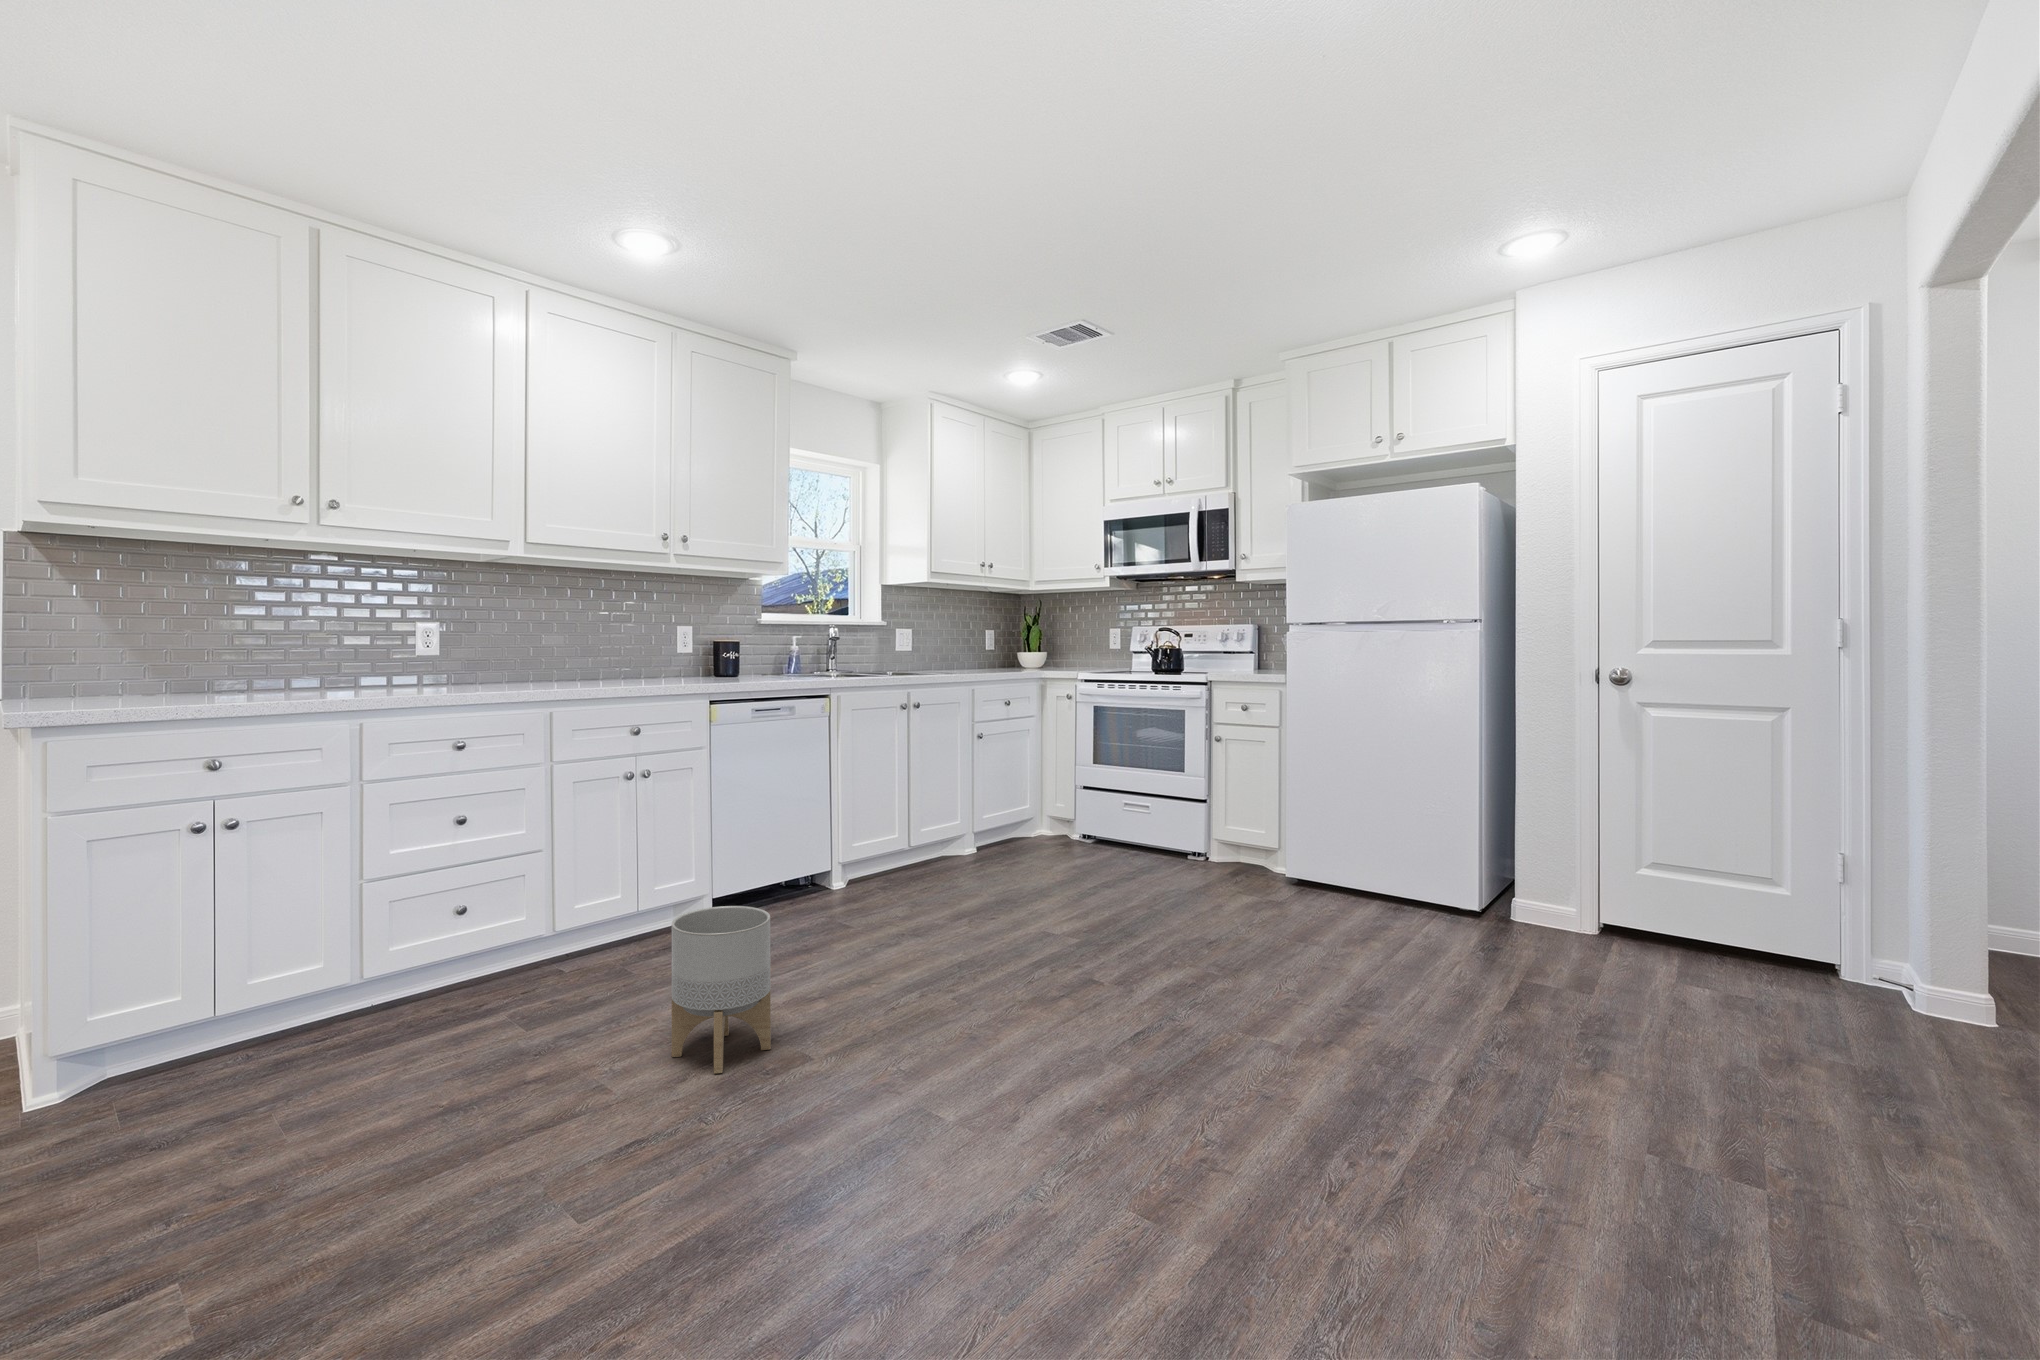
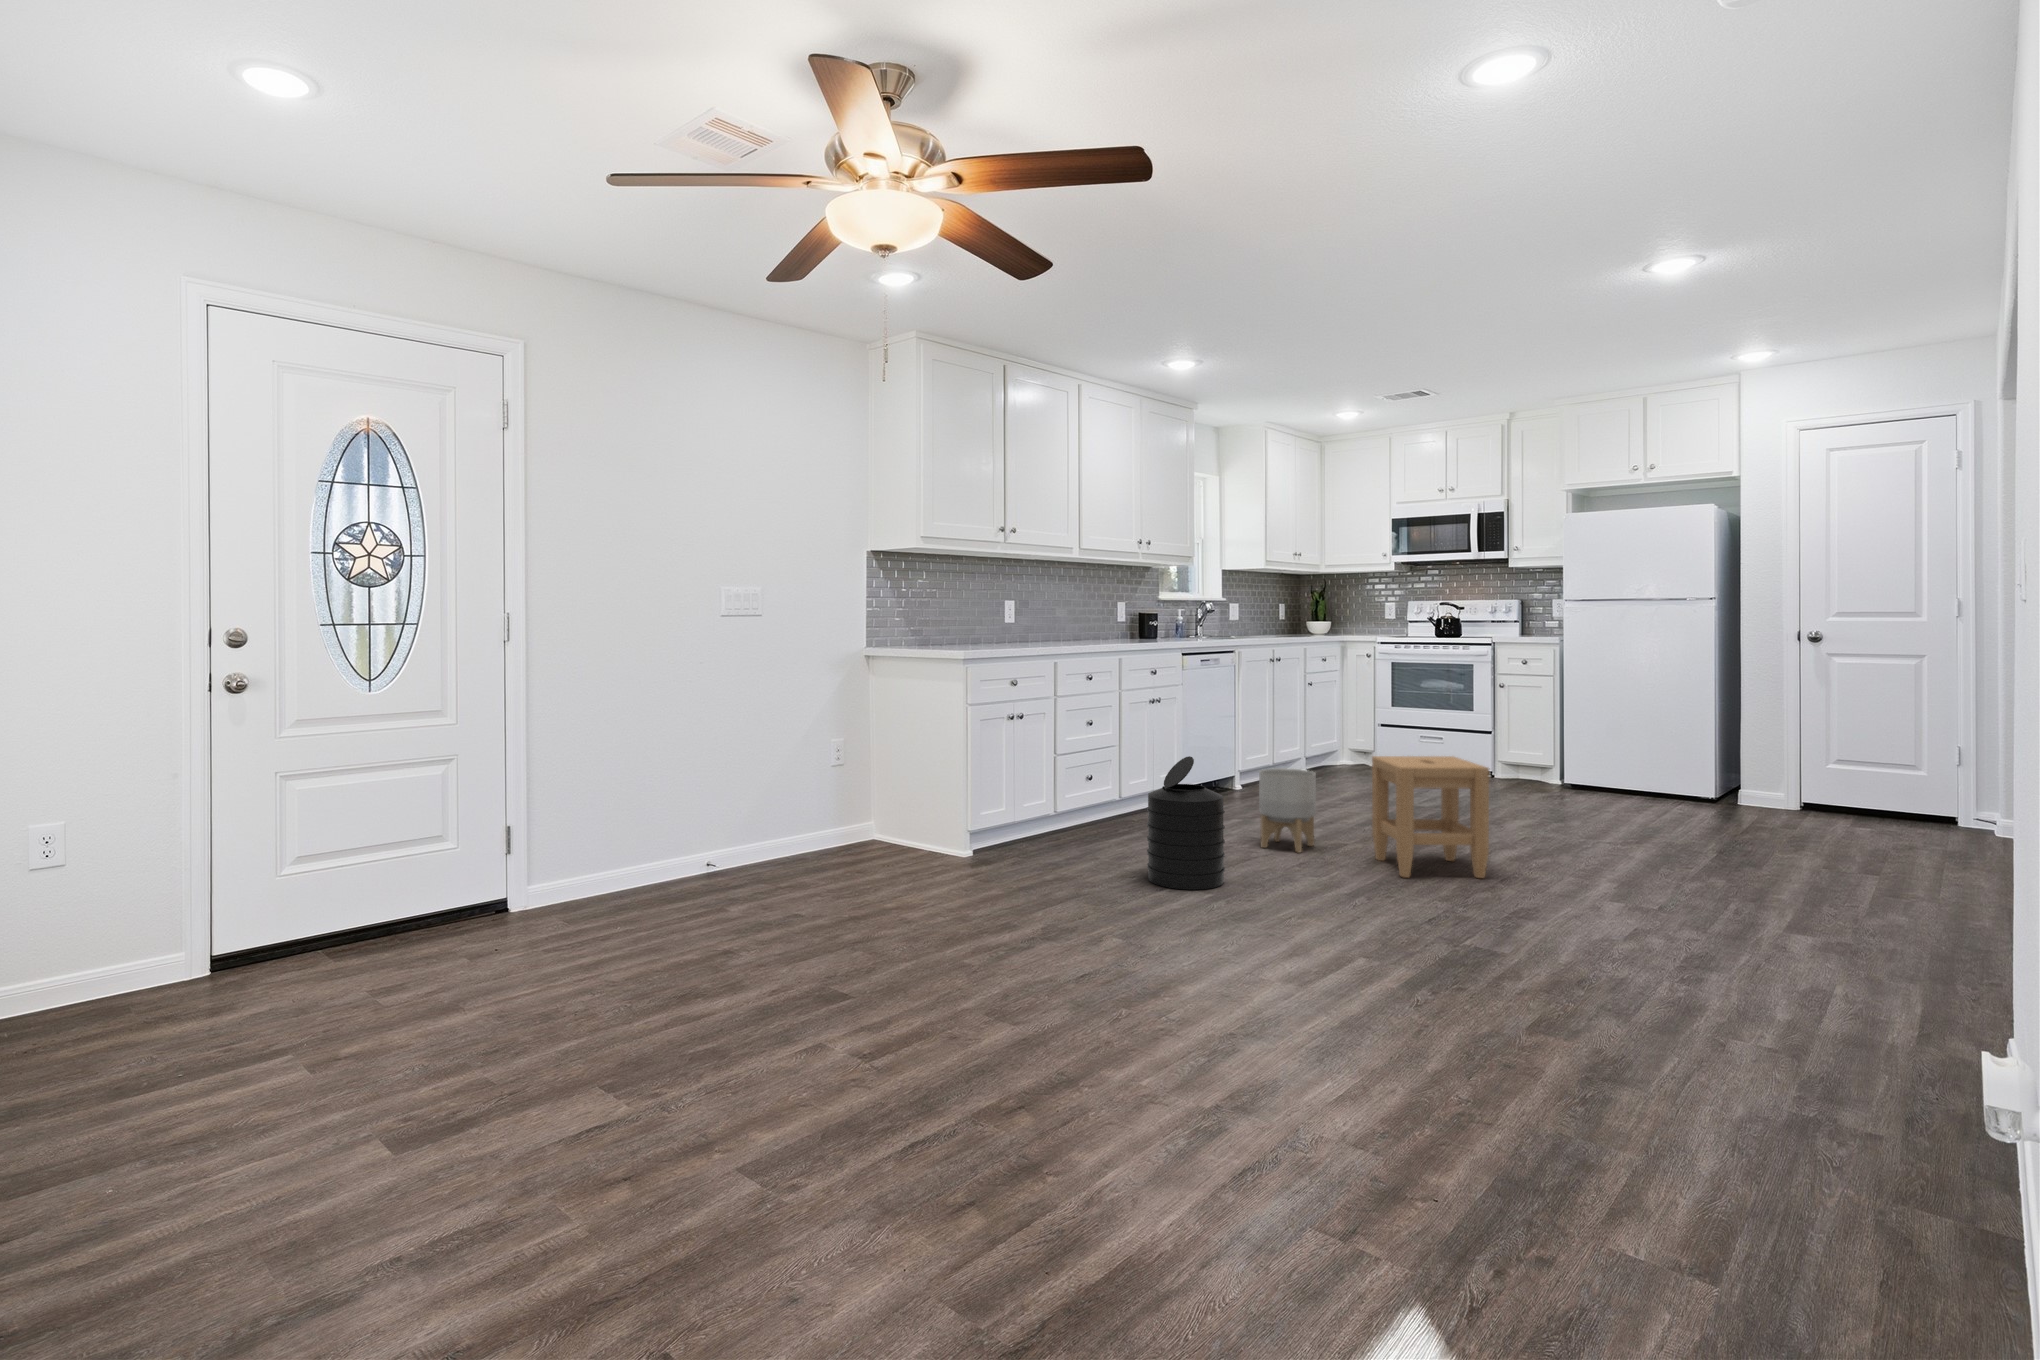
stool: none [806,901,980,1171] -> present [1372,756,1489,878]
trash can: none [257,930,445,1240] -> present [1147,756,1225,890]

